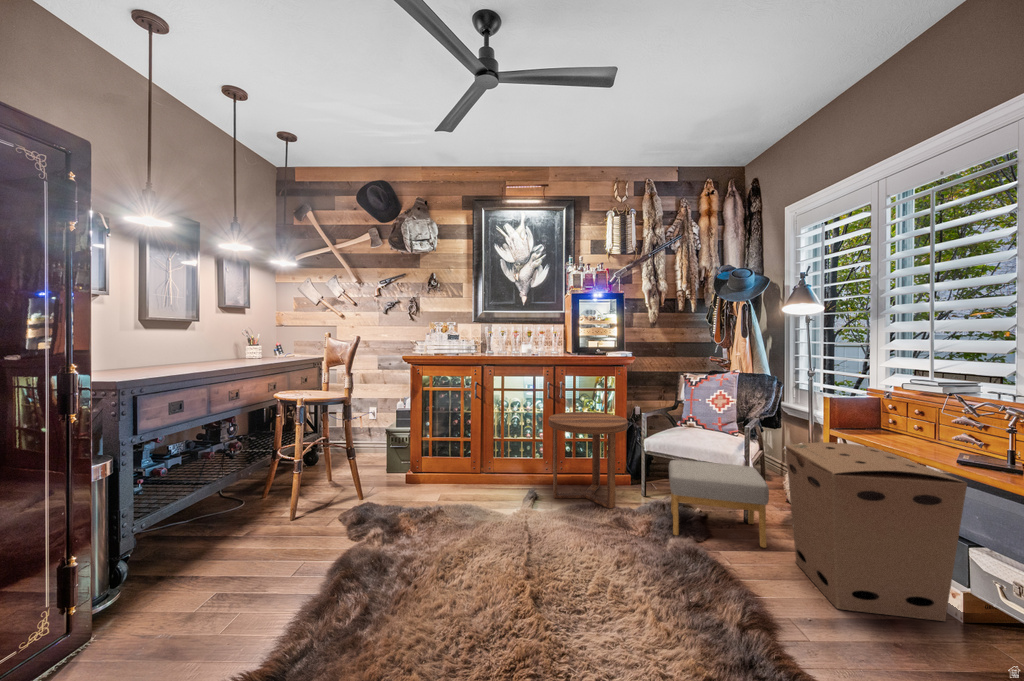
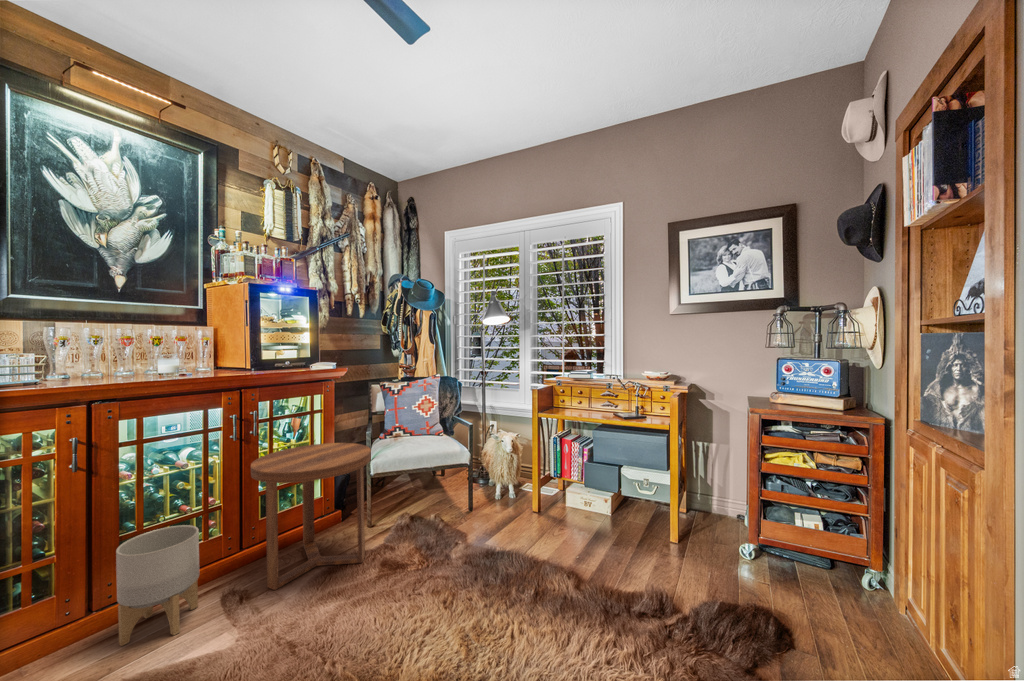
planter: none [488,438,522,494] -> present [116,525,199,646]
cardboard box: present [785,442,967,621] -> none [529,419,631,543]
footstool: present [669,460,769,548] -> none [418,459,515,553]

